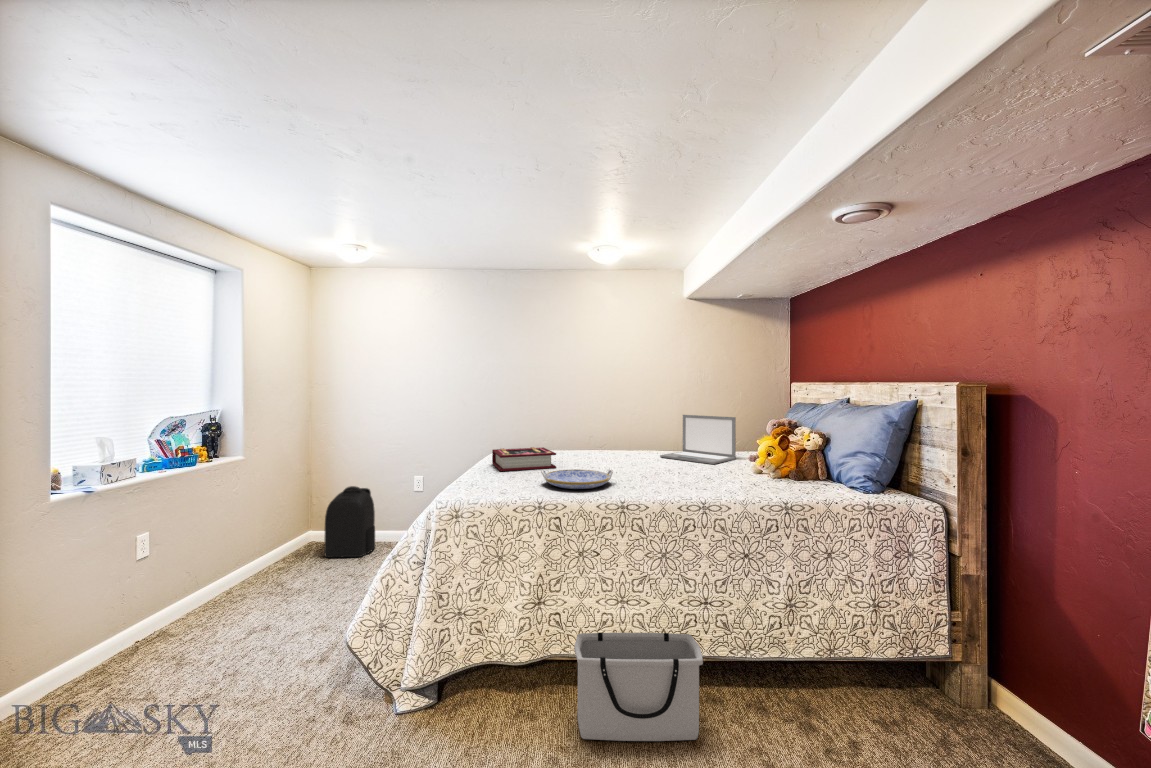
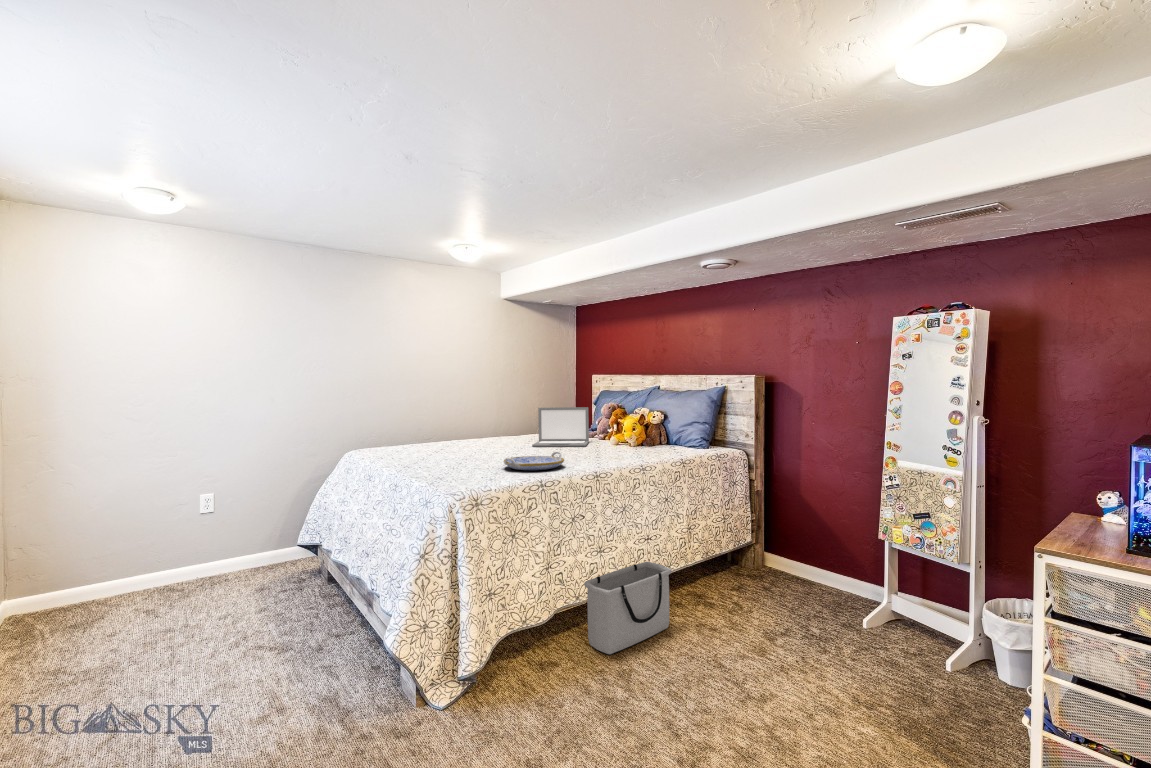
book: present [492,447,556,471] -> none [399,445,474,469]
backpack: present [324,486,375,557] -> none [56,535,152,653]

